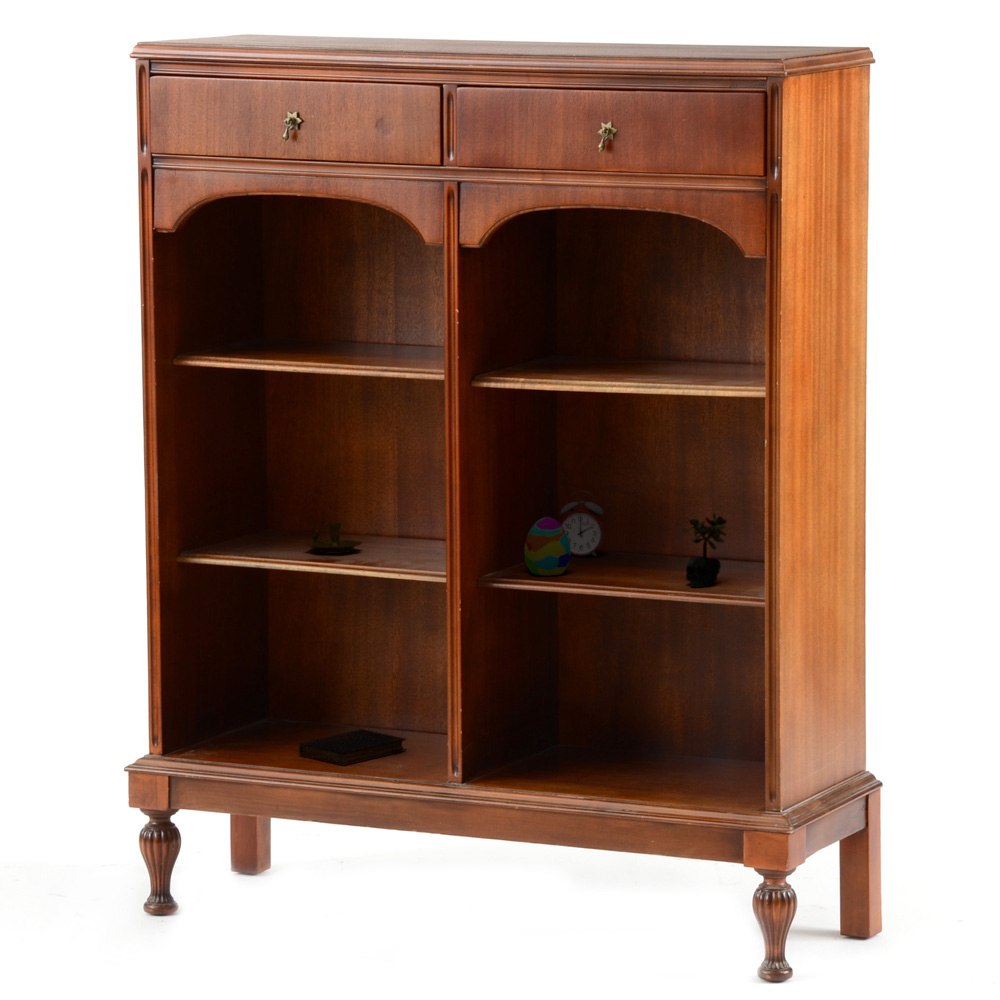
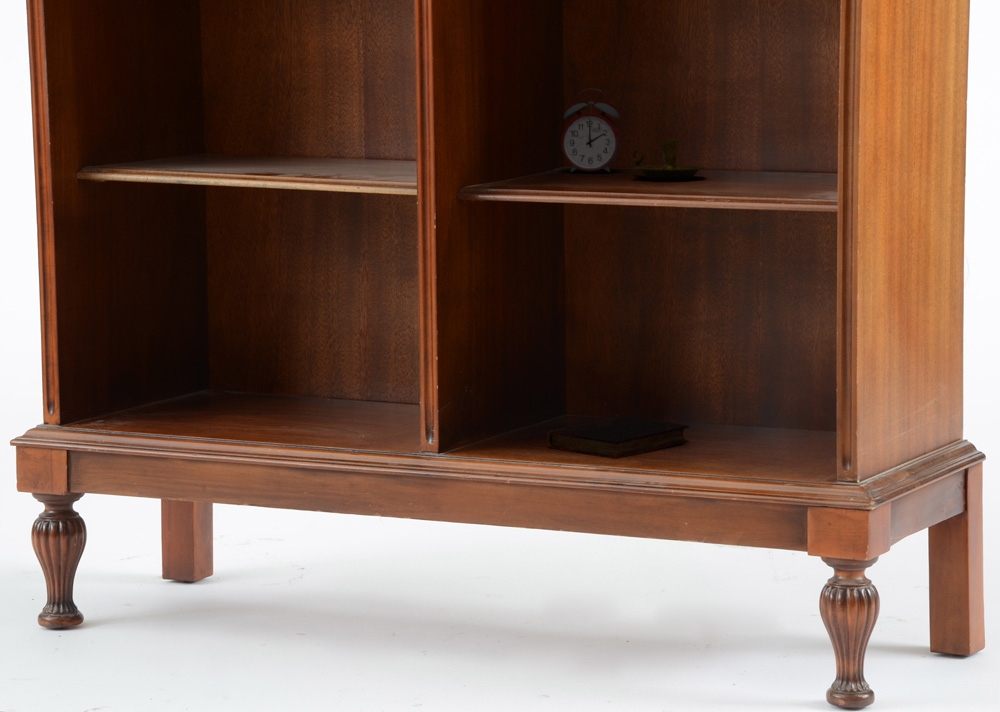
succulent plant: present [682,513,727,587] -> none [725,96,785,191]
decorative egg: present [524,517,571,575] -> none [519,110,578,185]
candlestick: present [306,522,362,554] -> present [632,140,706,179]
book: present [298,729,406,766] -> present [547,416,689,459]

